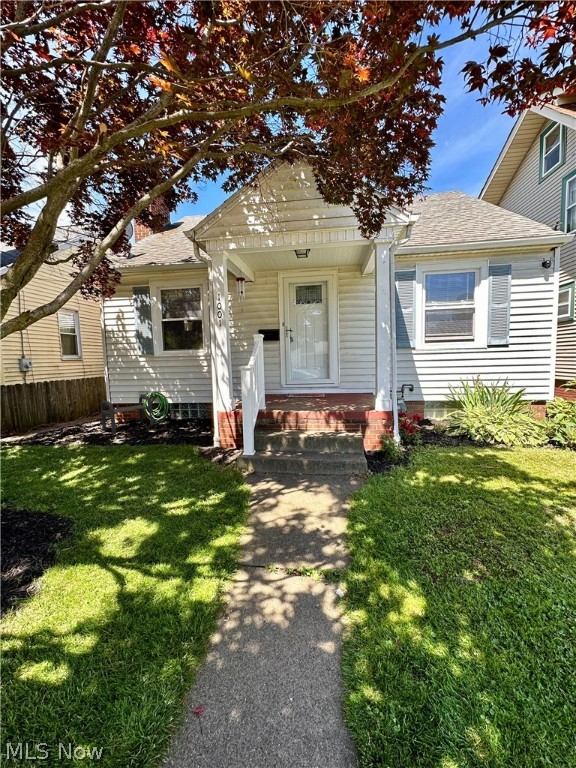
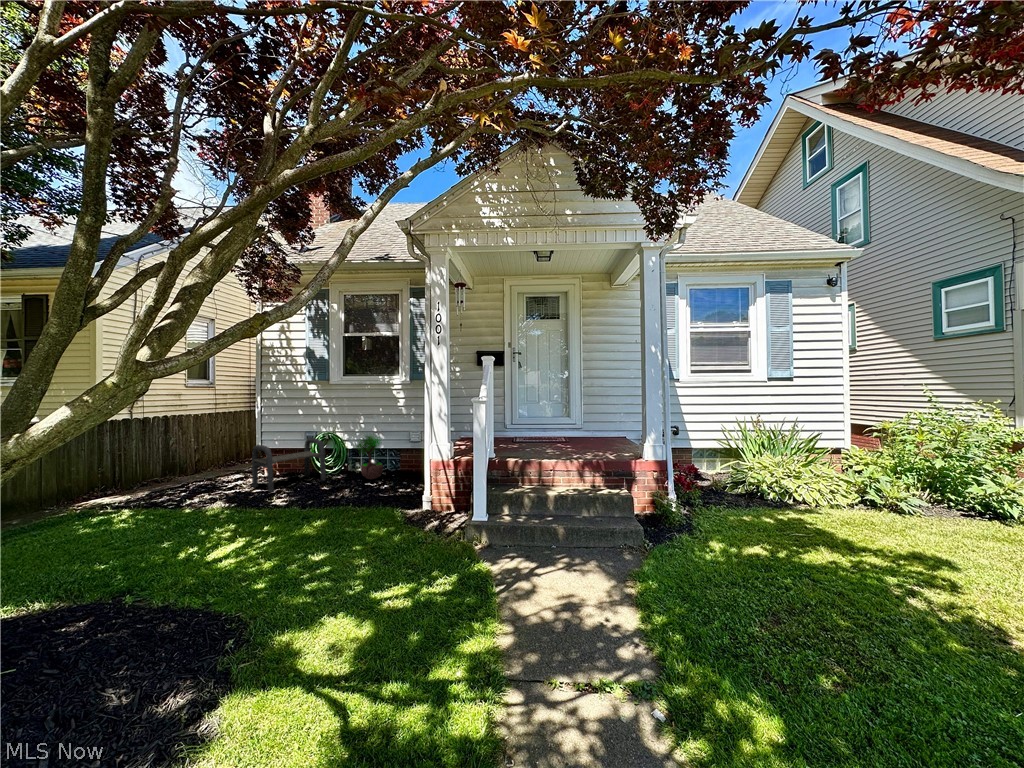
potted tree: none [171,390,194,425] -> present [356,436,383,479]

